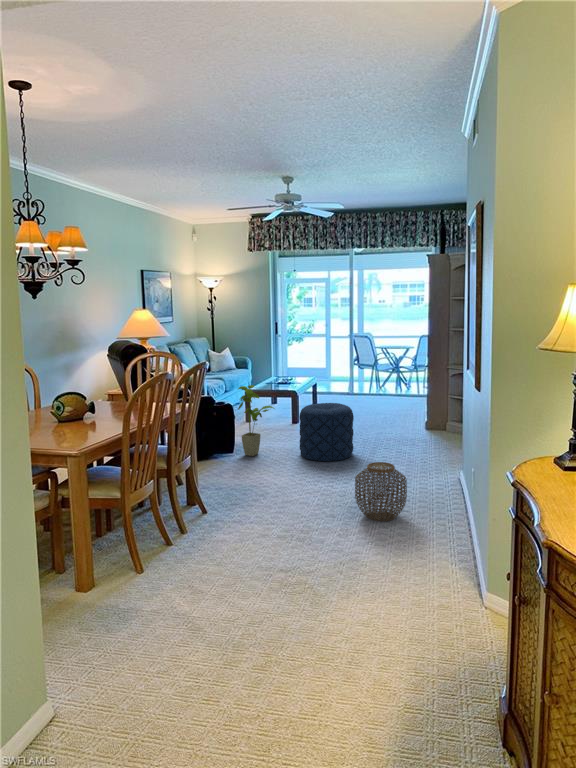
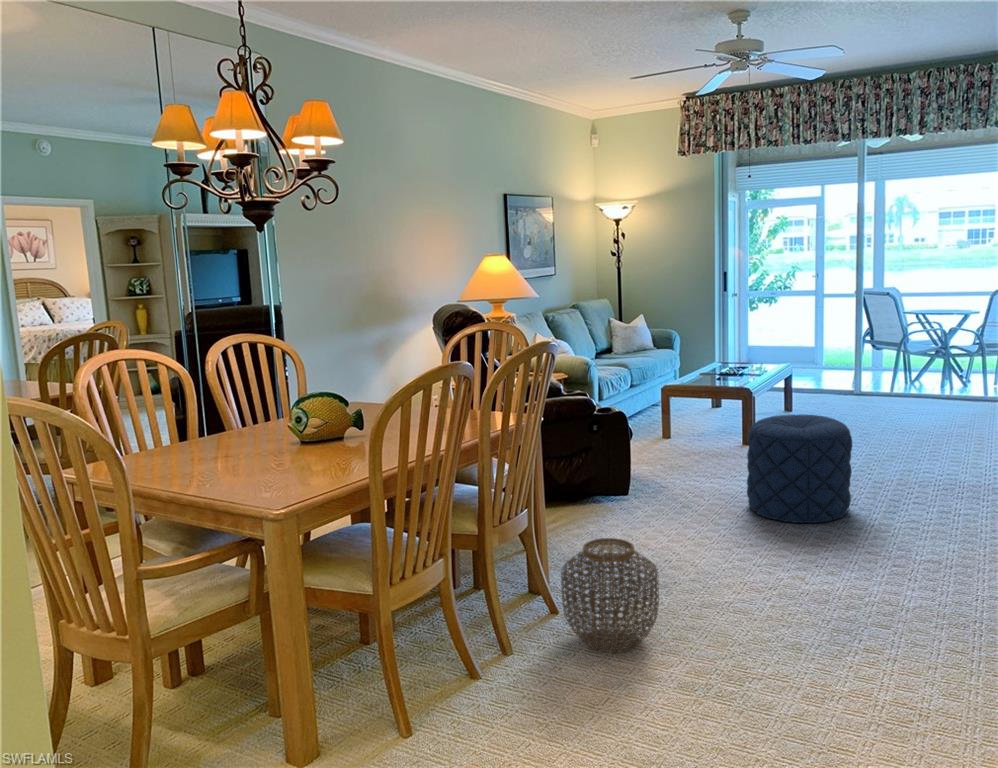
house plant: present [238,385,274,456] -> none [635,380,704,503]
woven basket: present [355,462,407,522] -> present [561,538,659,653]

